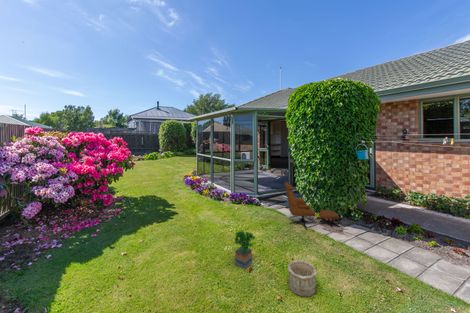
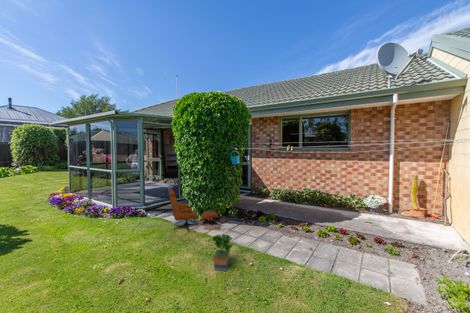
potted tree: present [235,231,255,269] -> present [212,234,232,271]
wooden bucket: present [288,260,317,297] -> none [159,261,186,297]

